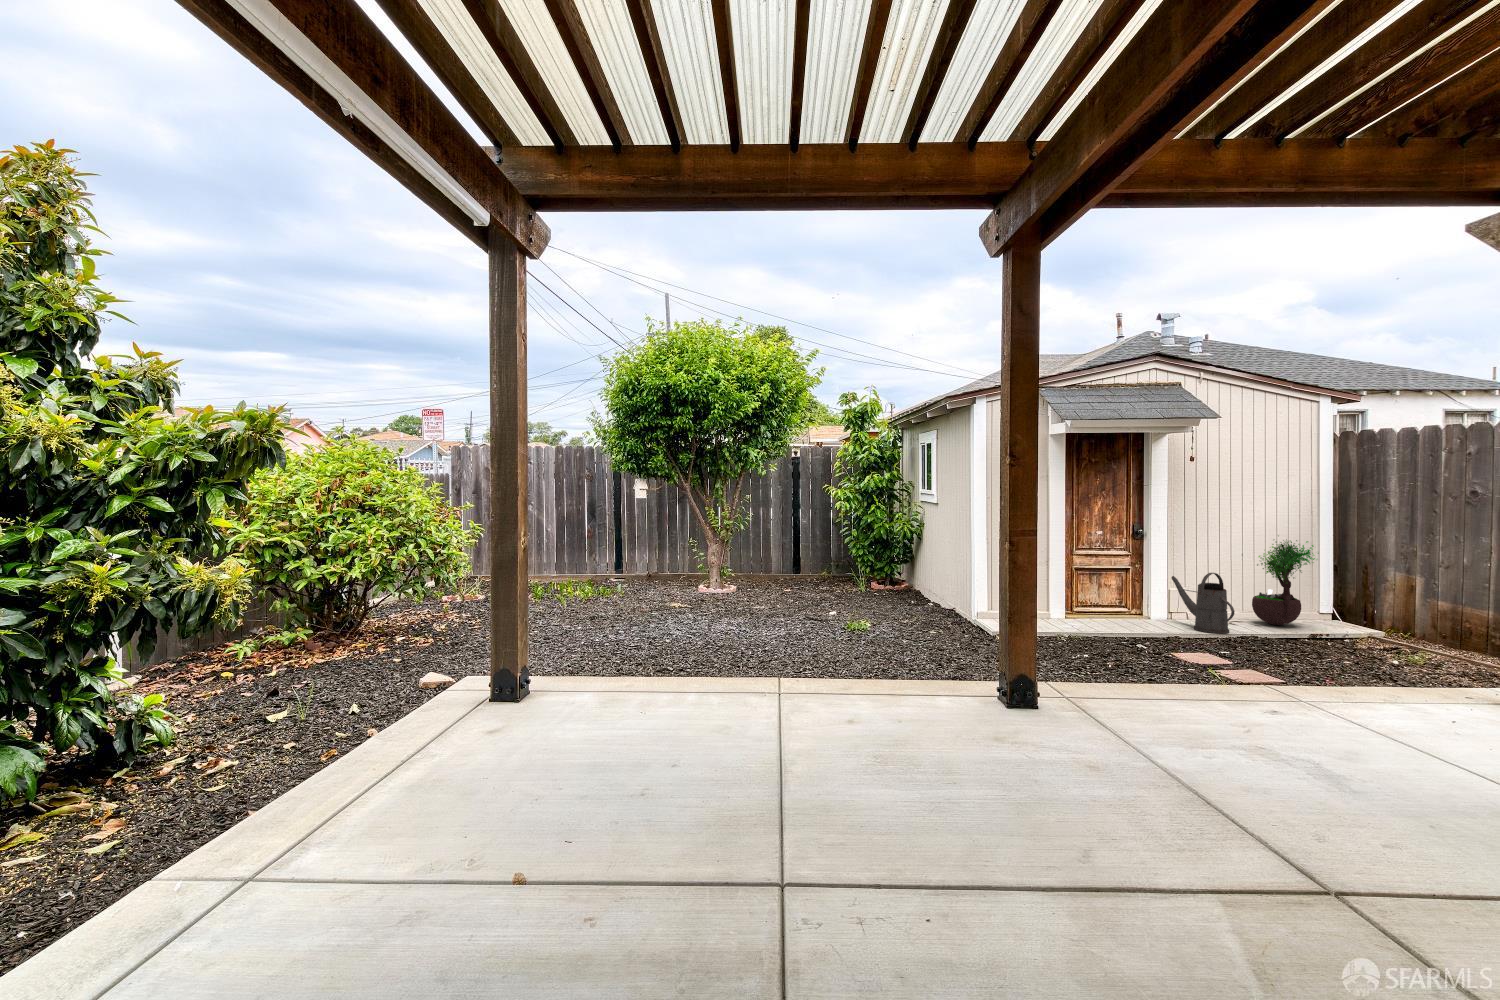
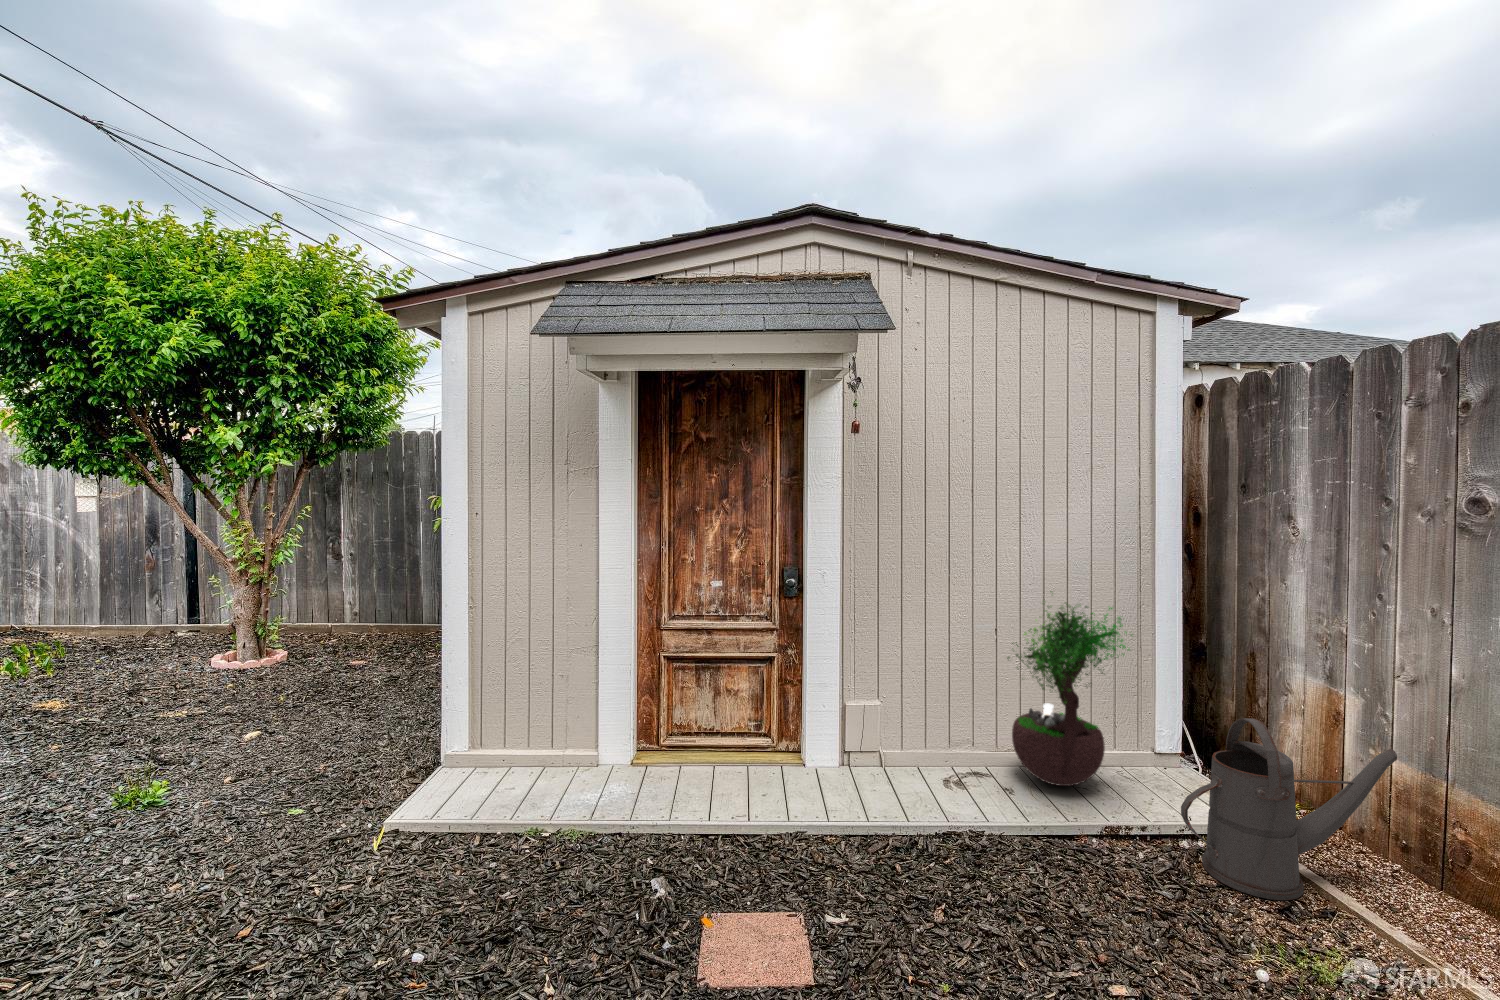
watering can: present [1171,573,1235,633] -> present [1181,718,1397,900]

